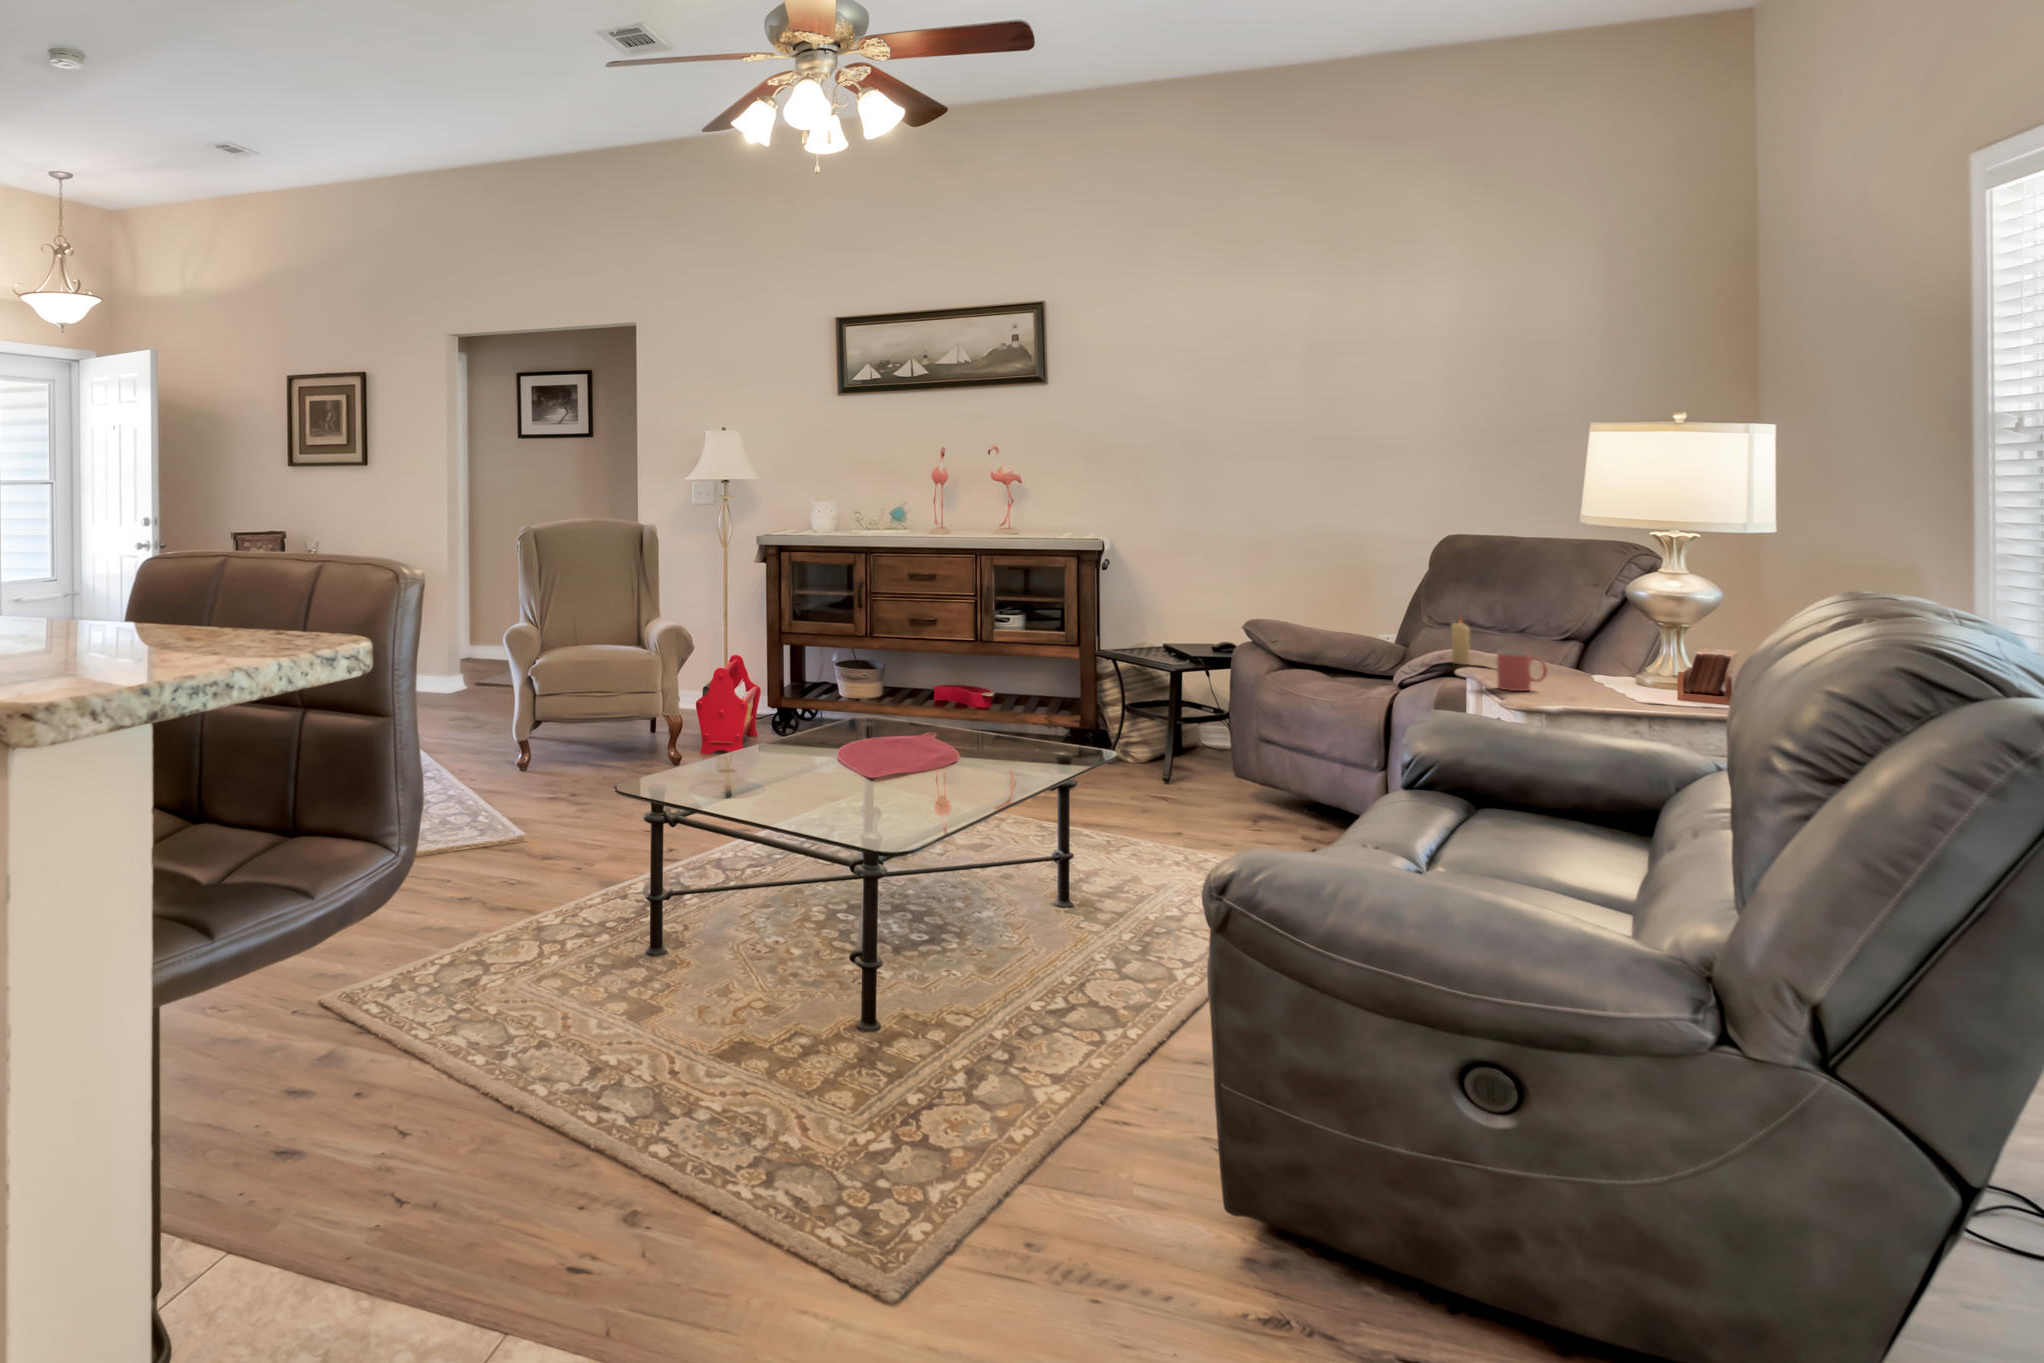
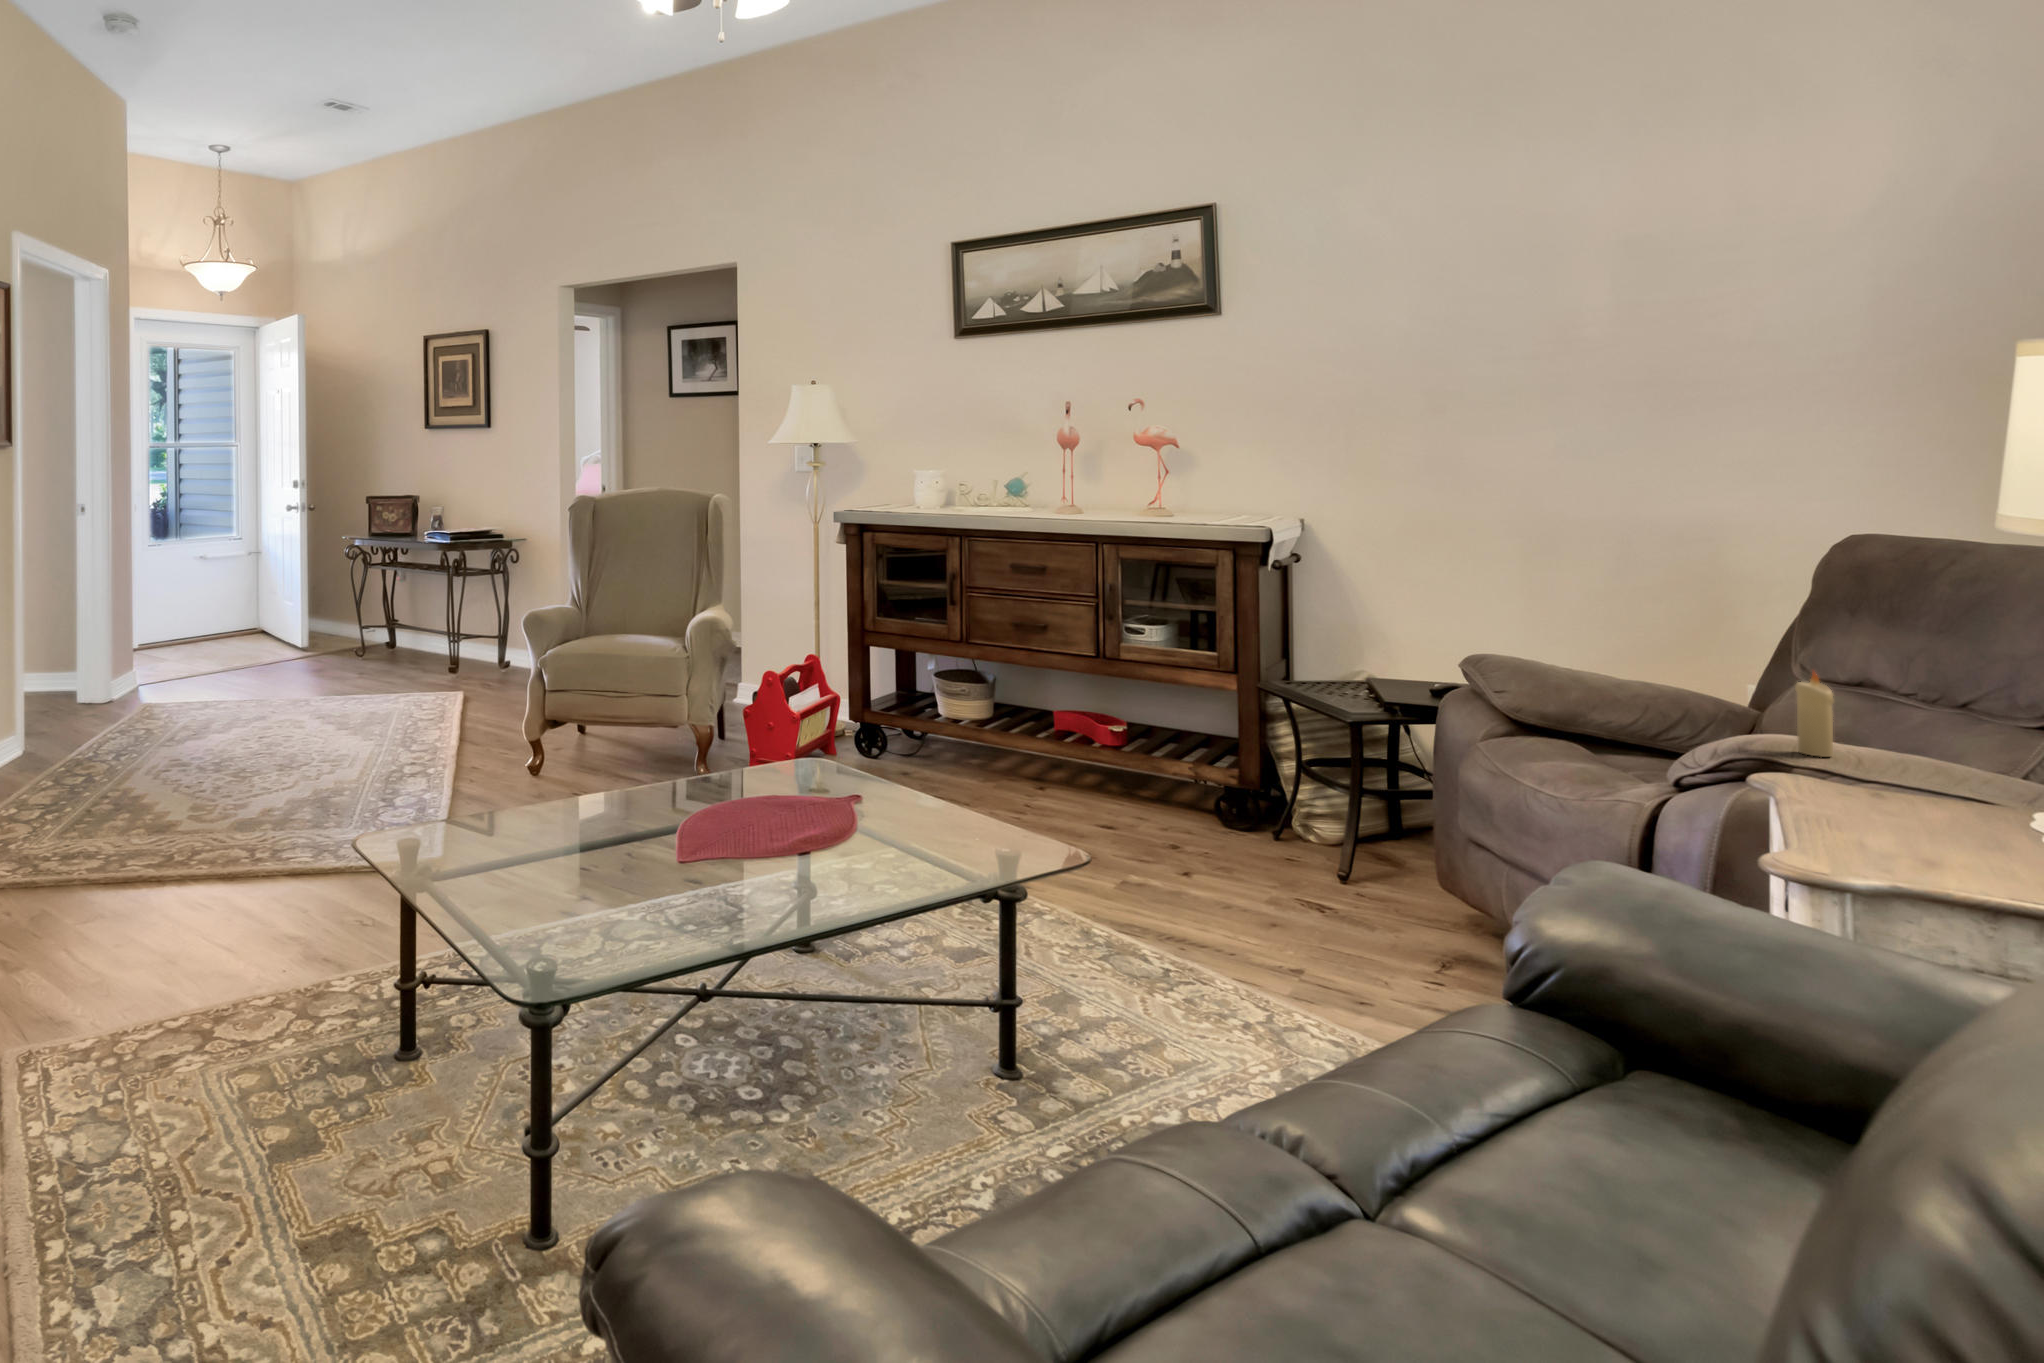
mug: present [1497,651,1547,691] -> none [1854,745,1969,826]

